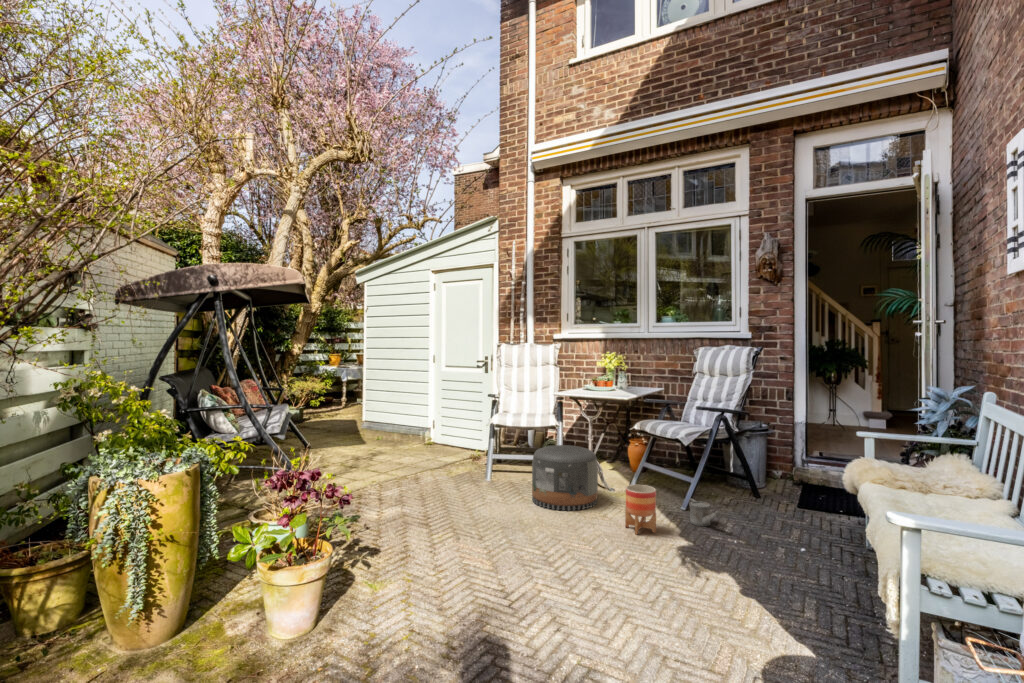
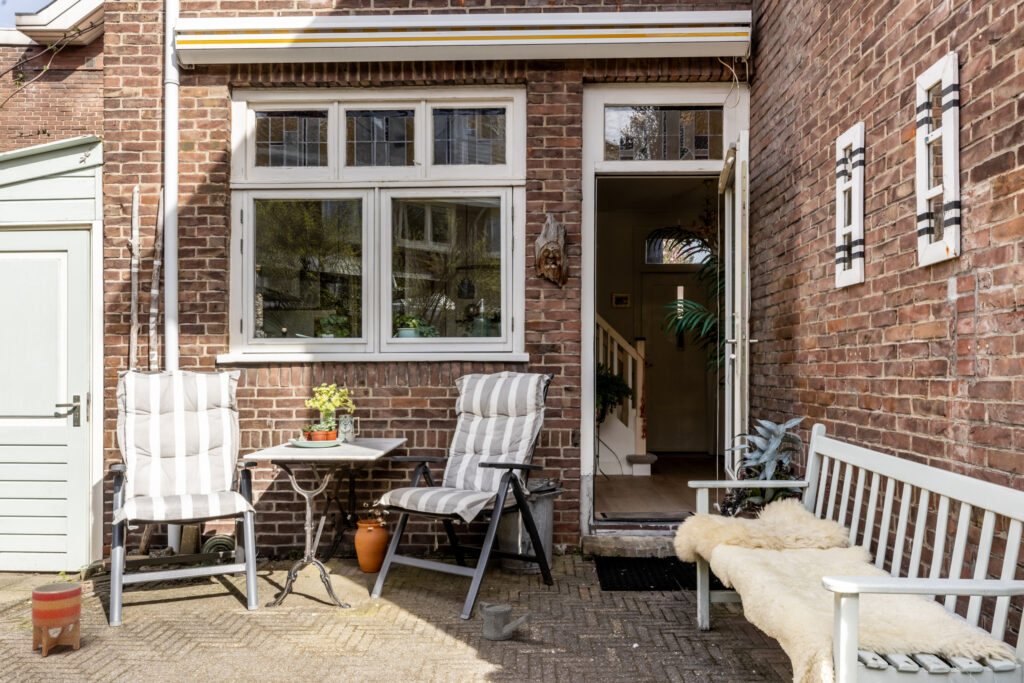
pouf: present [532,445,598,511] -> none [217,542,333,655]
planter: present [625,485,656,534] -> present [32,582,82,656]

